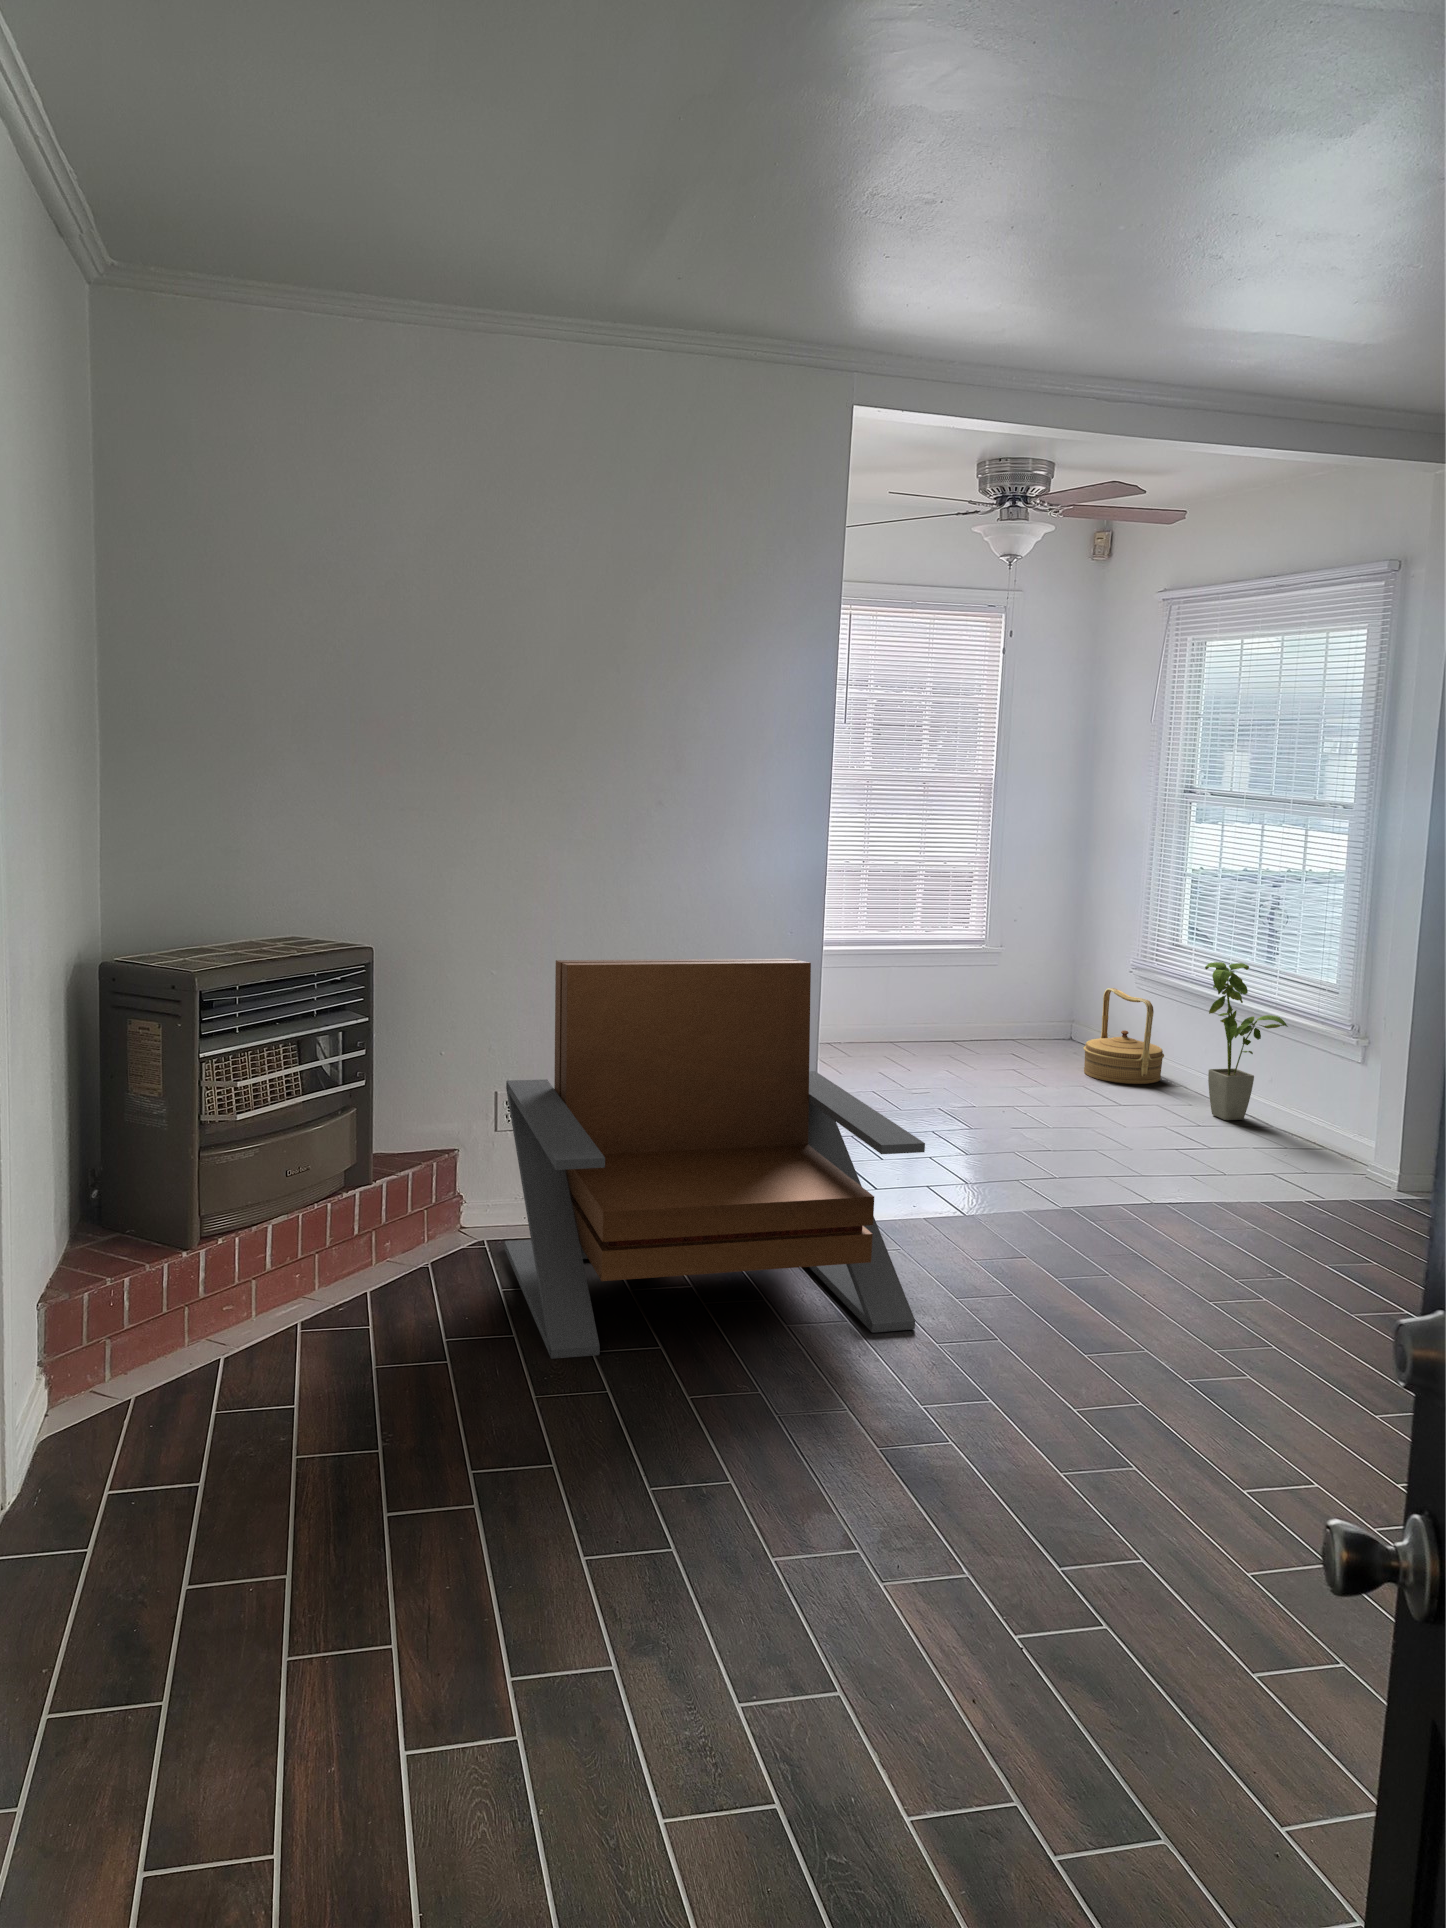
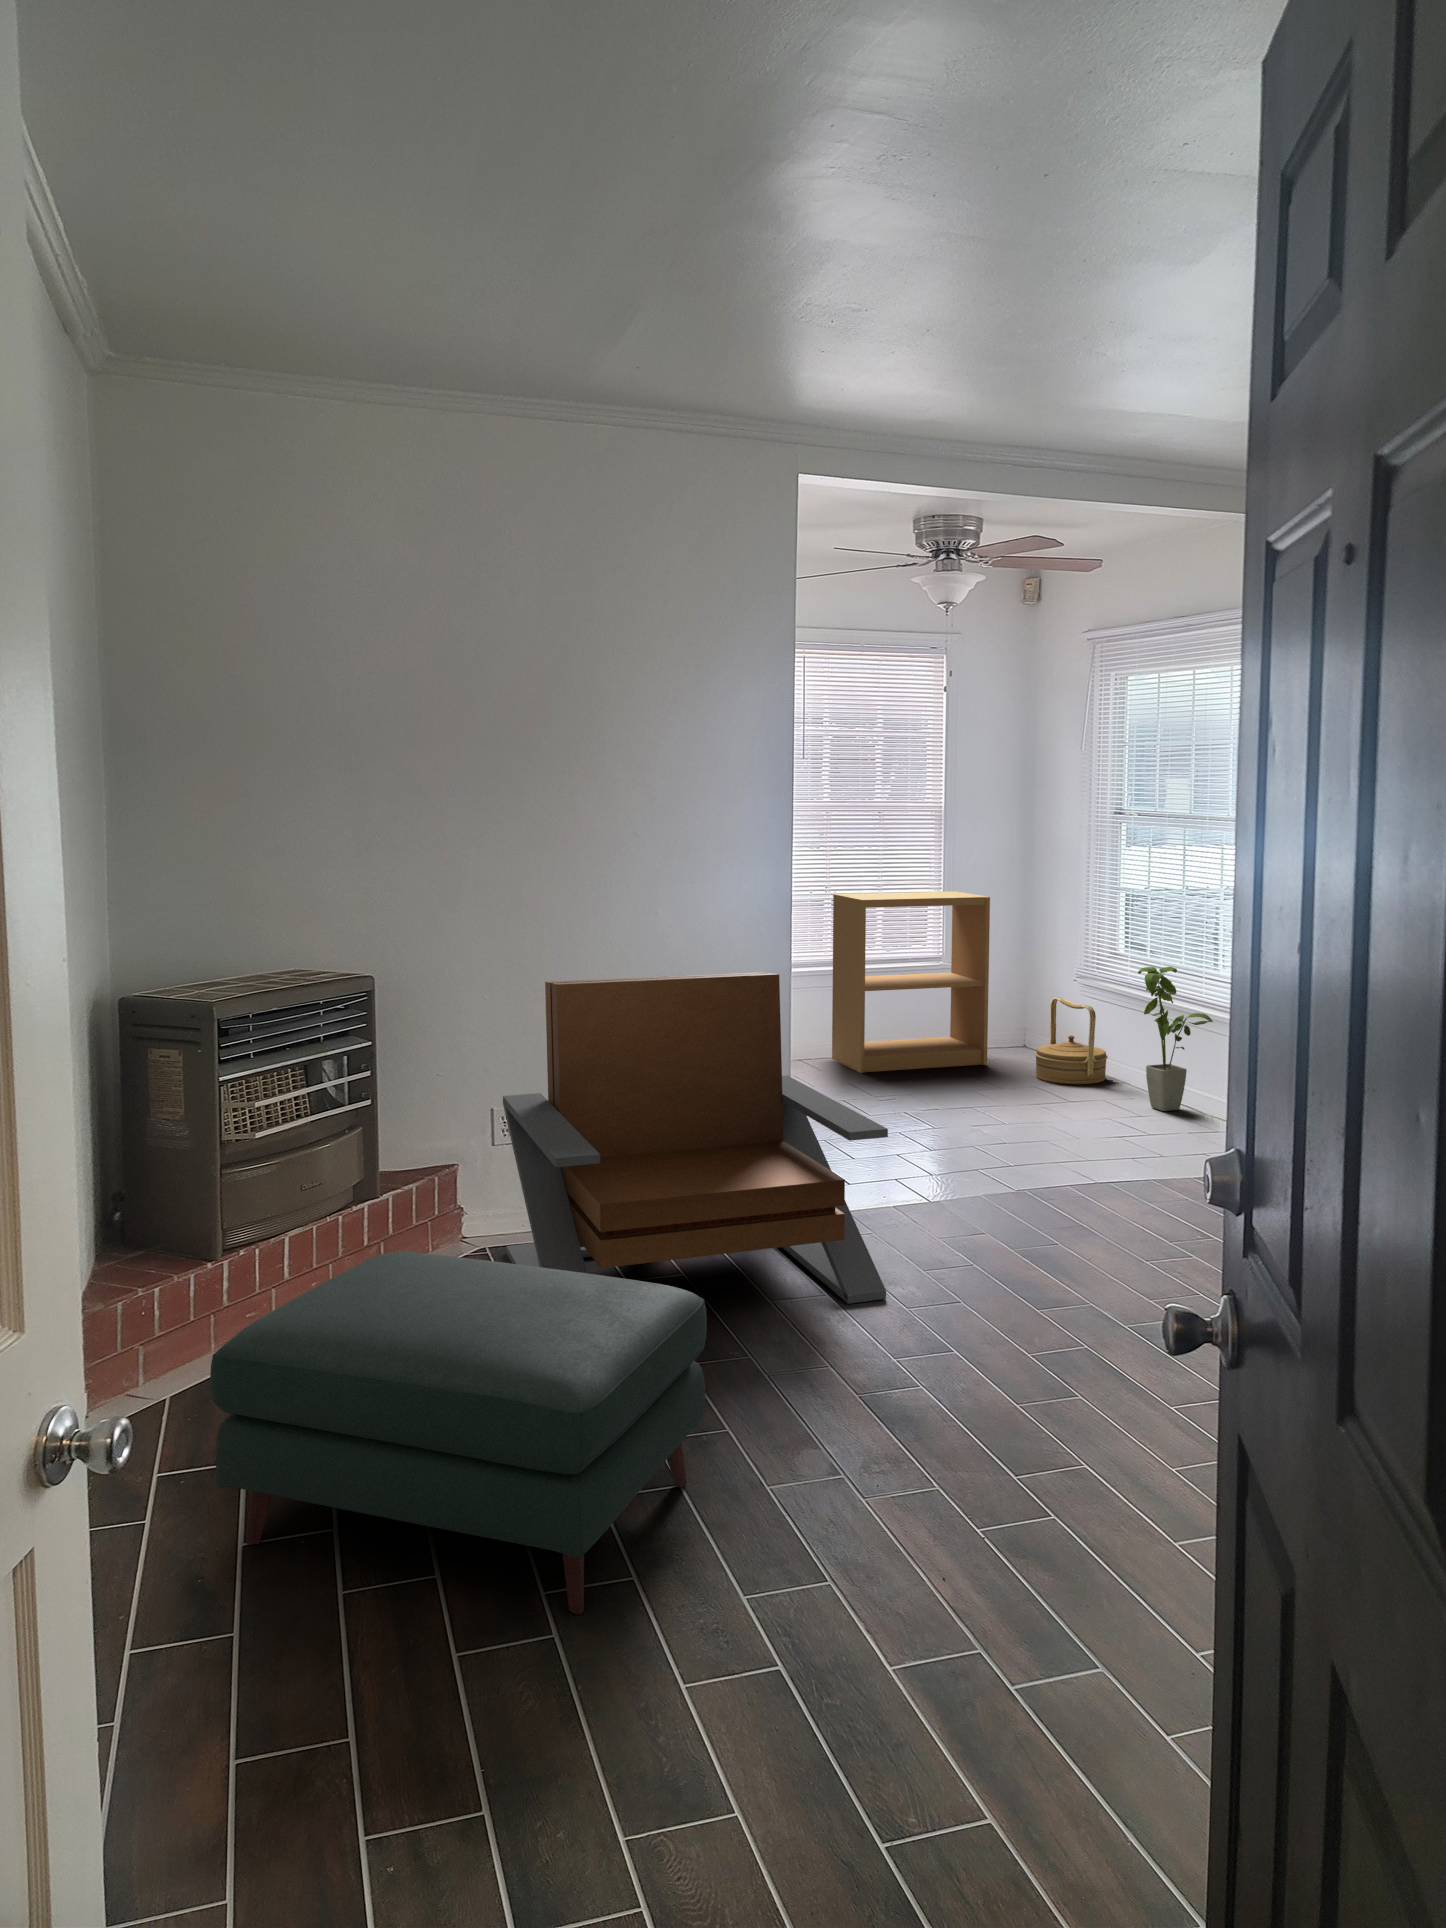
bookshelf: none [863,867,1042,1059] -> present [832,891,990,1073]
ottoman: none [159,1263,713,1708] -> present [210,1252,707,1615]

